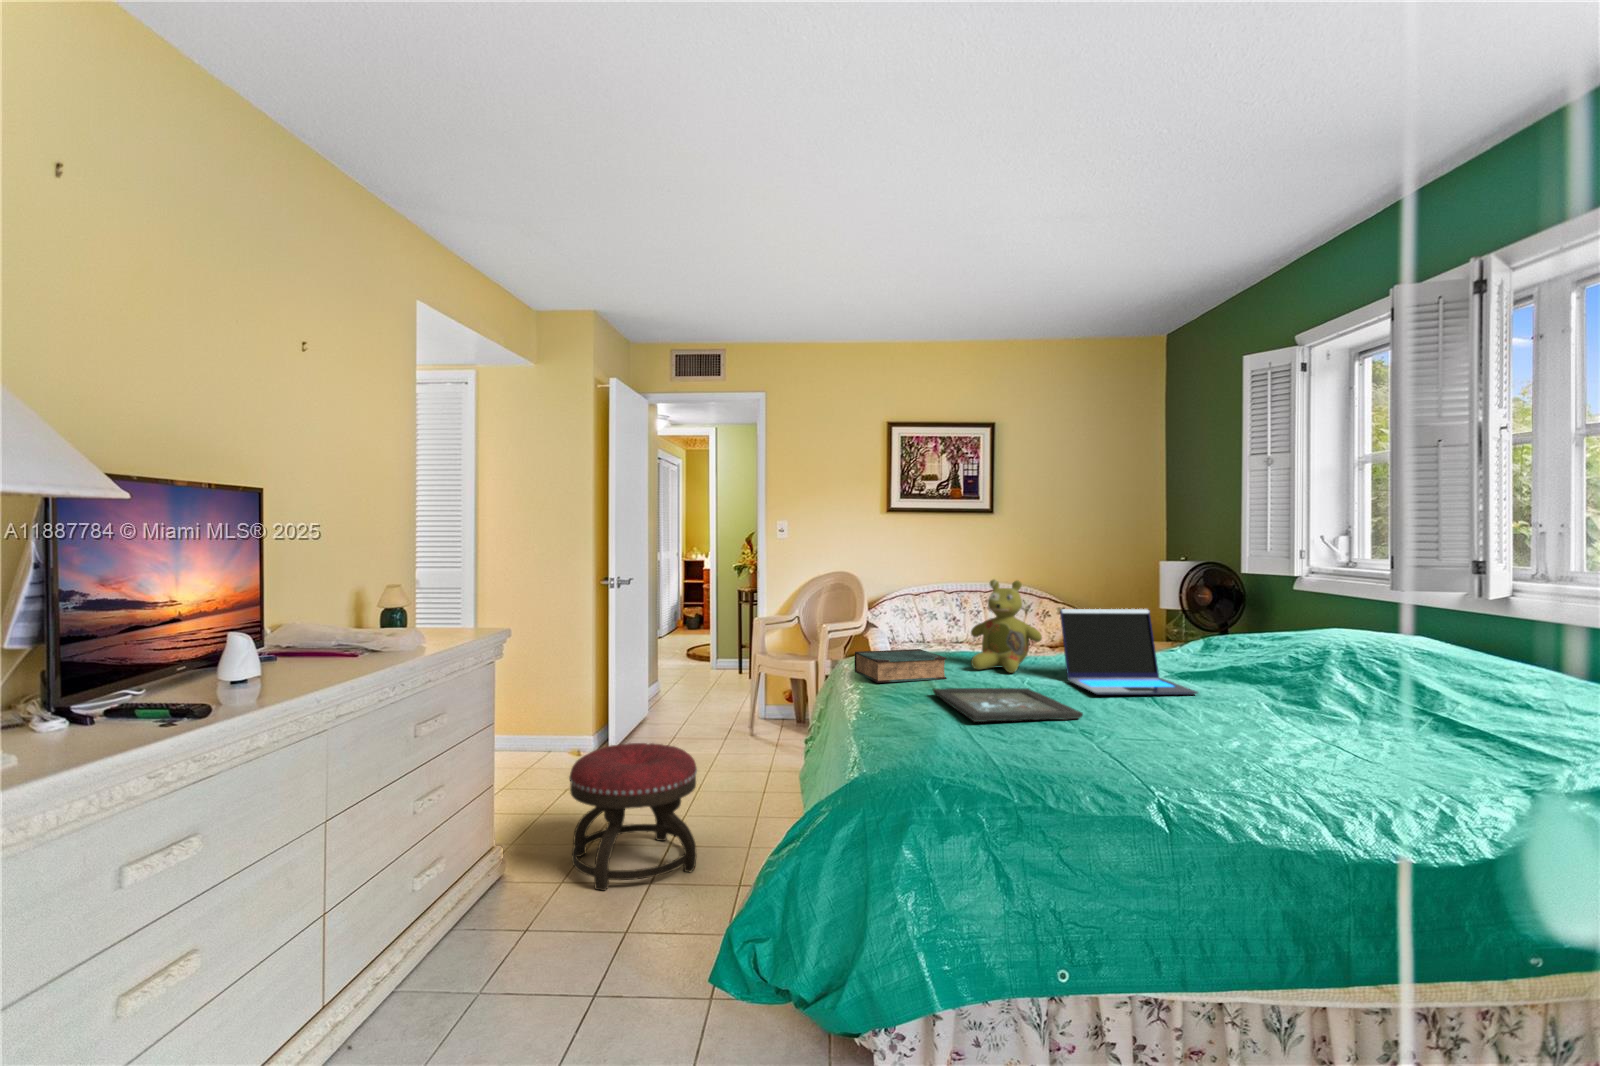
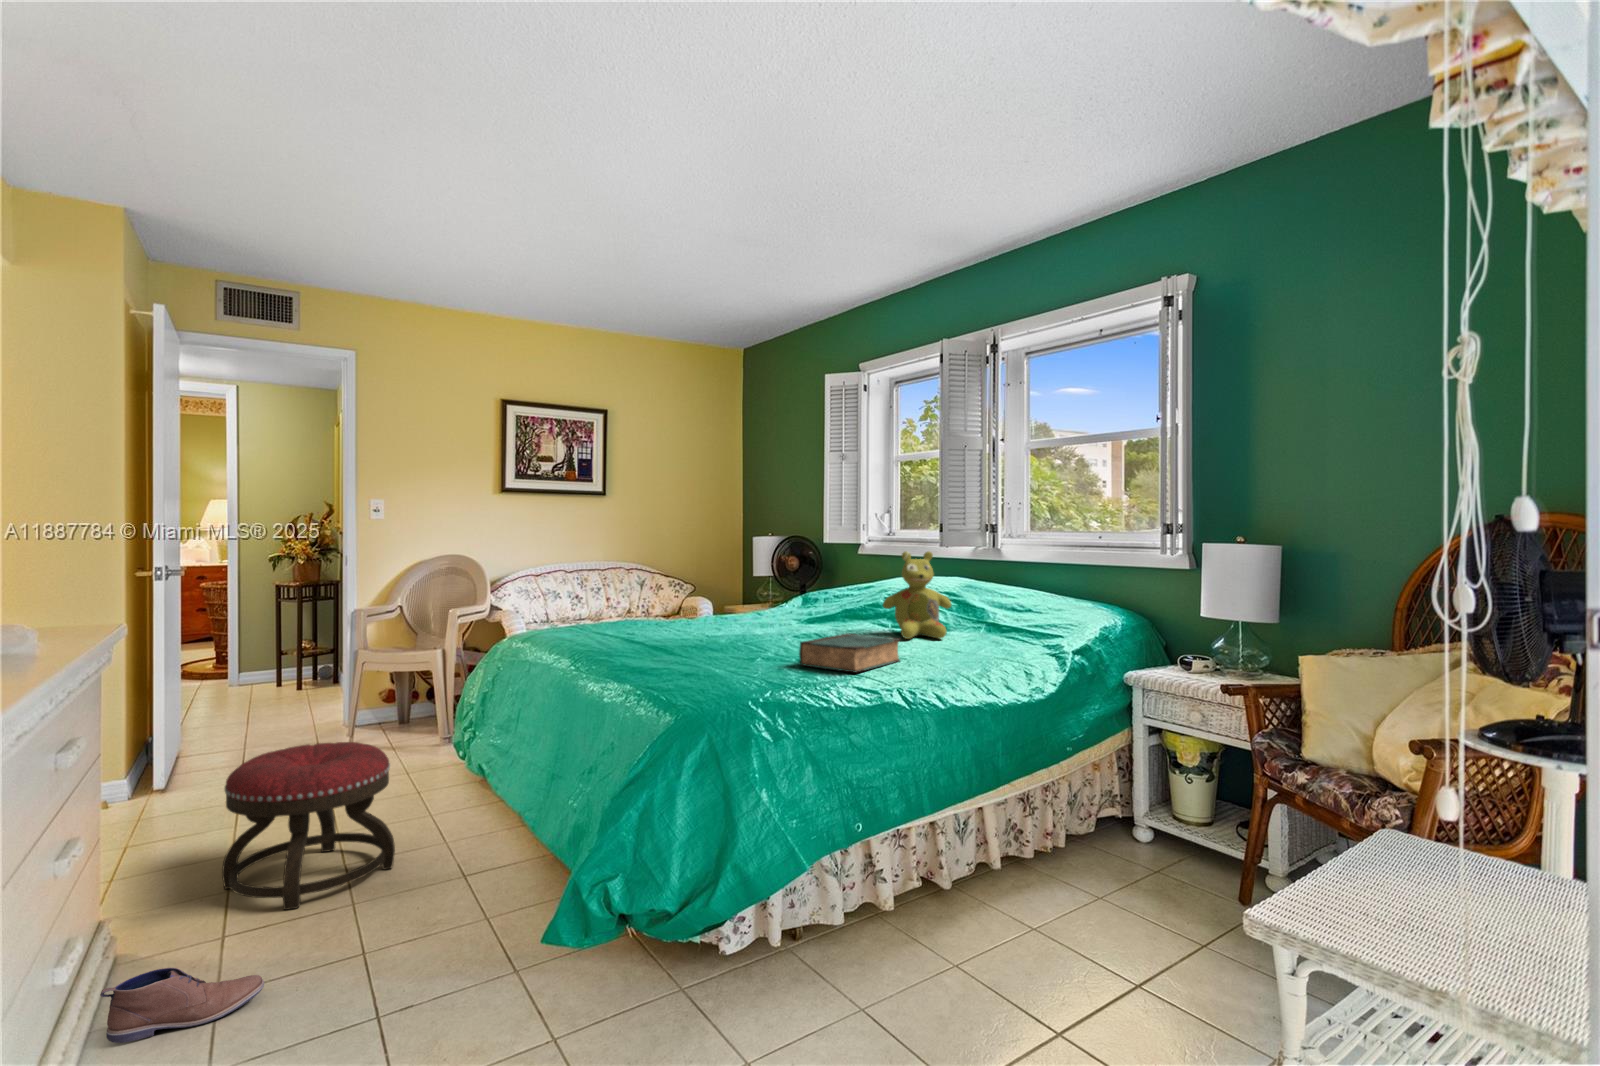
stuffed bear: present [971,580,1042,673] -> present [883,551,951,639]
laptop: present [1060,609,1198,695] -> none [730,569,839,636]
book: present [854,649,946,683] -> present [799,633,900,673]
tray: present [933,688,1083,722] -> none [647,637,781,662]
shoe: none [418,922,529,980] -> present [100,968,265,1043]

